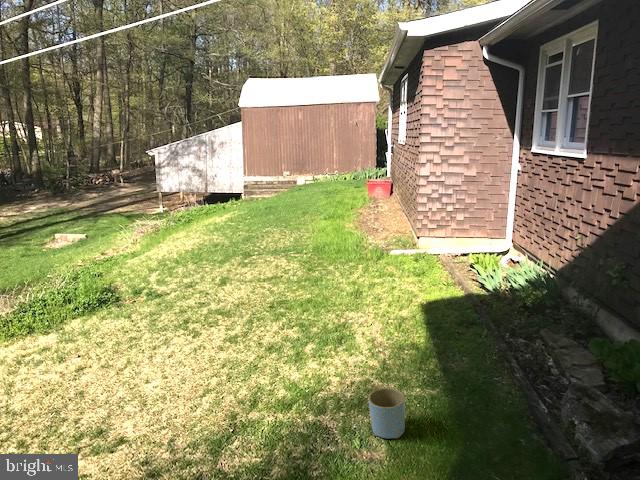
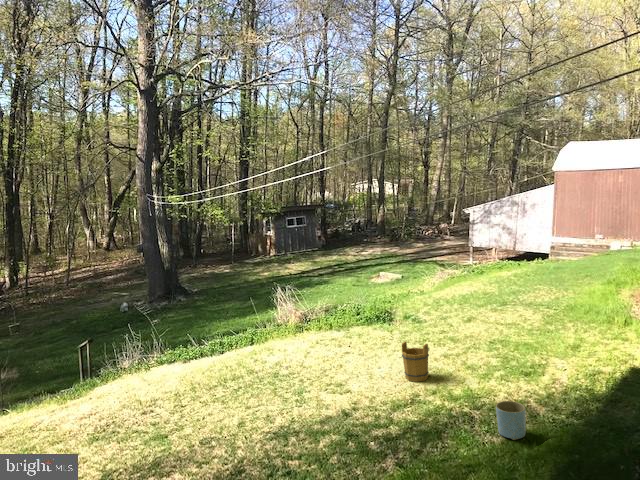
bucket: none [187,333,228,391] -> present [402,342,429,382]

